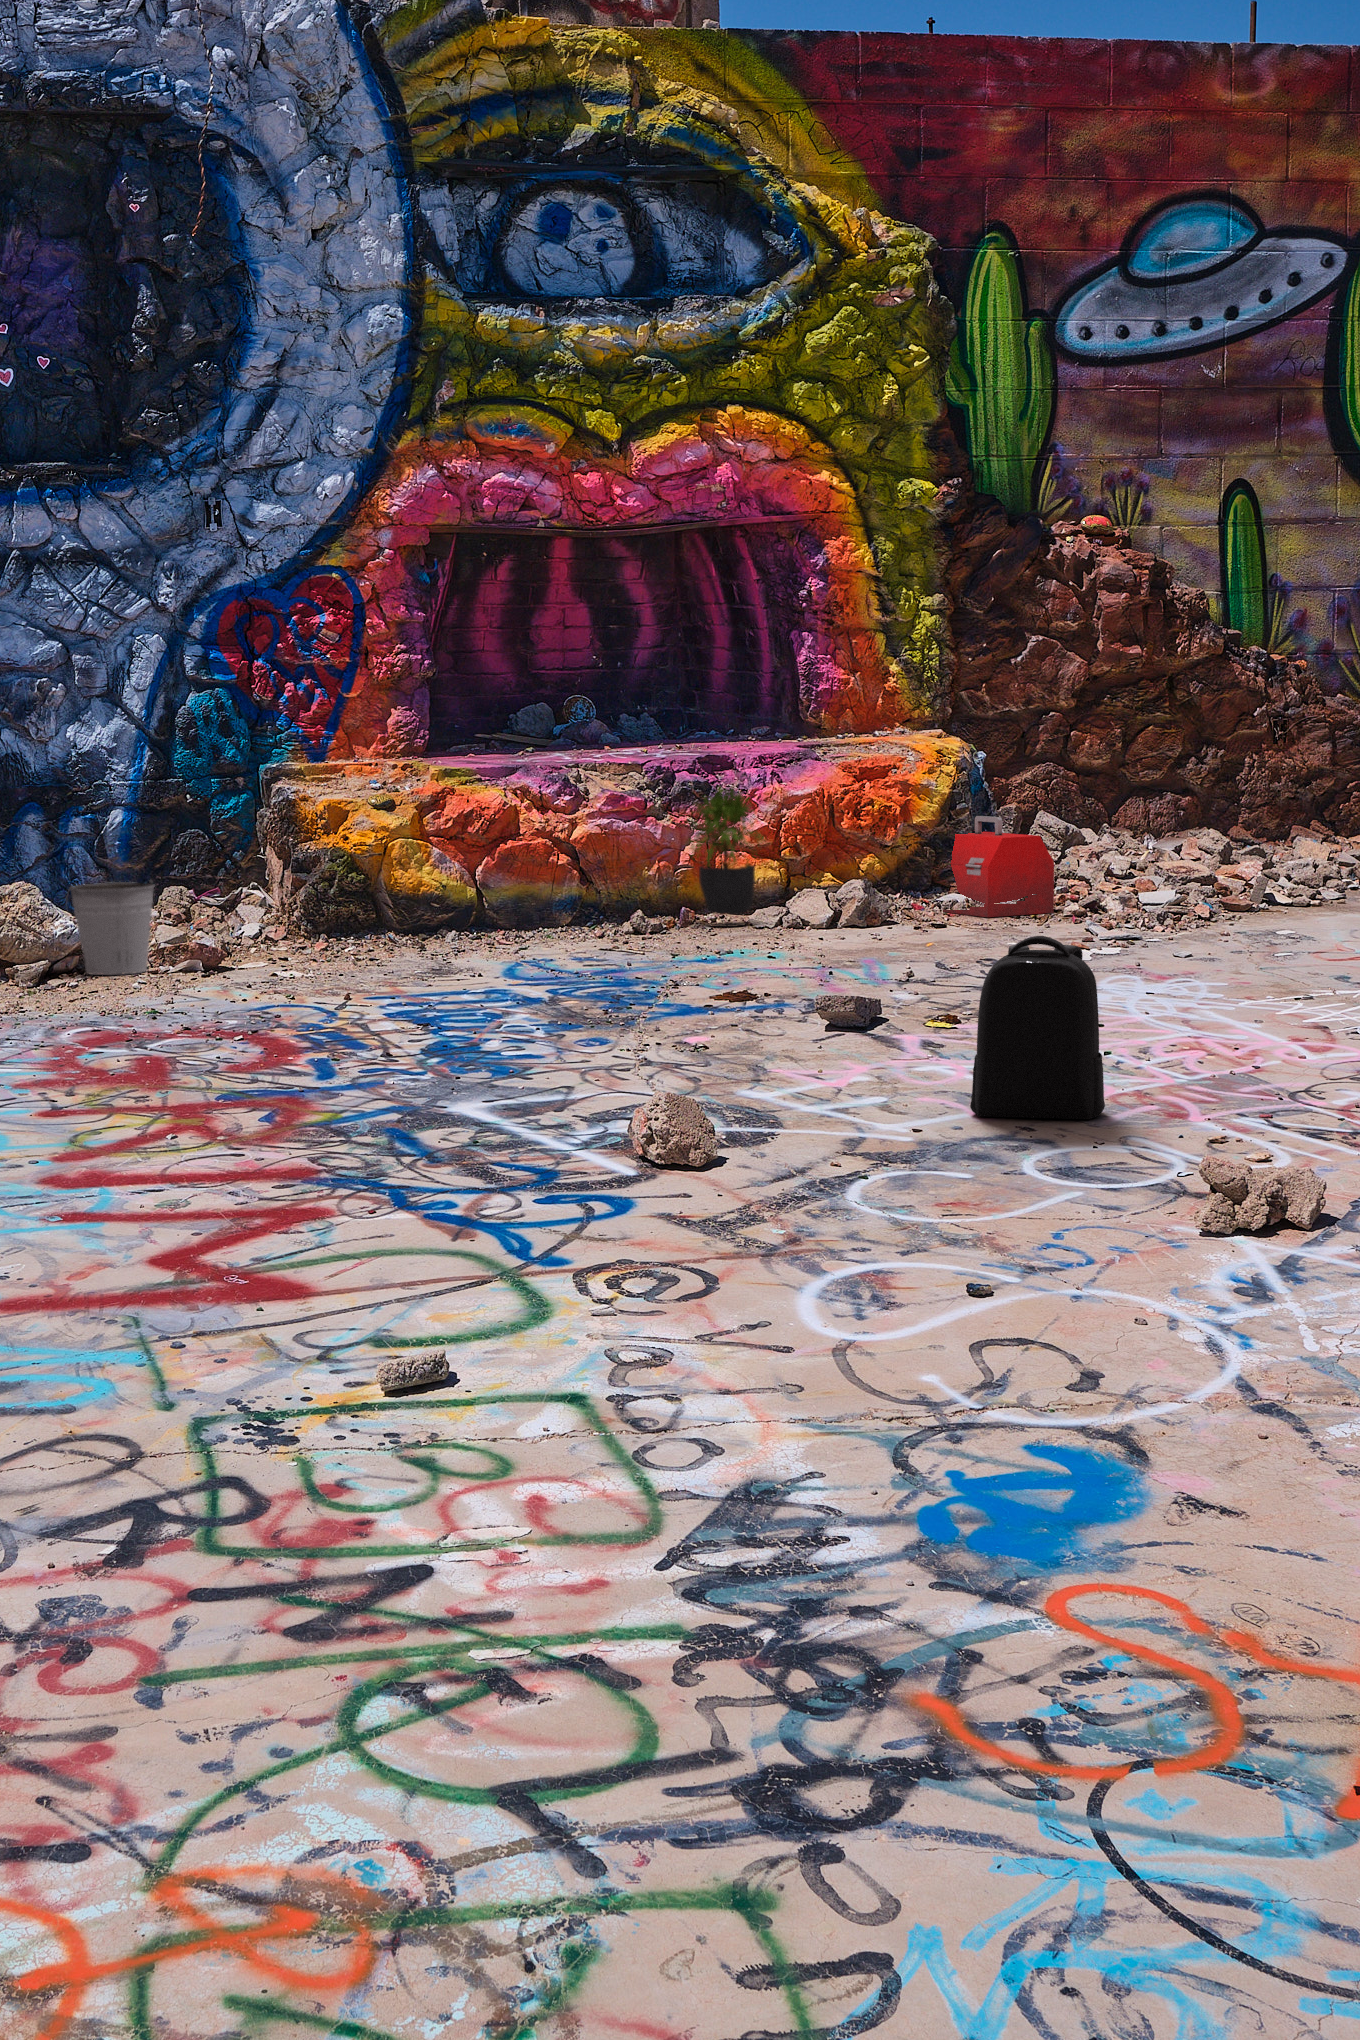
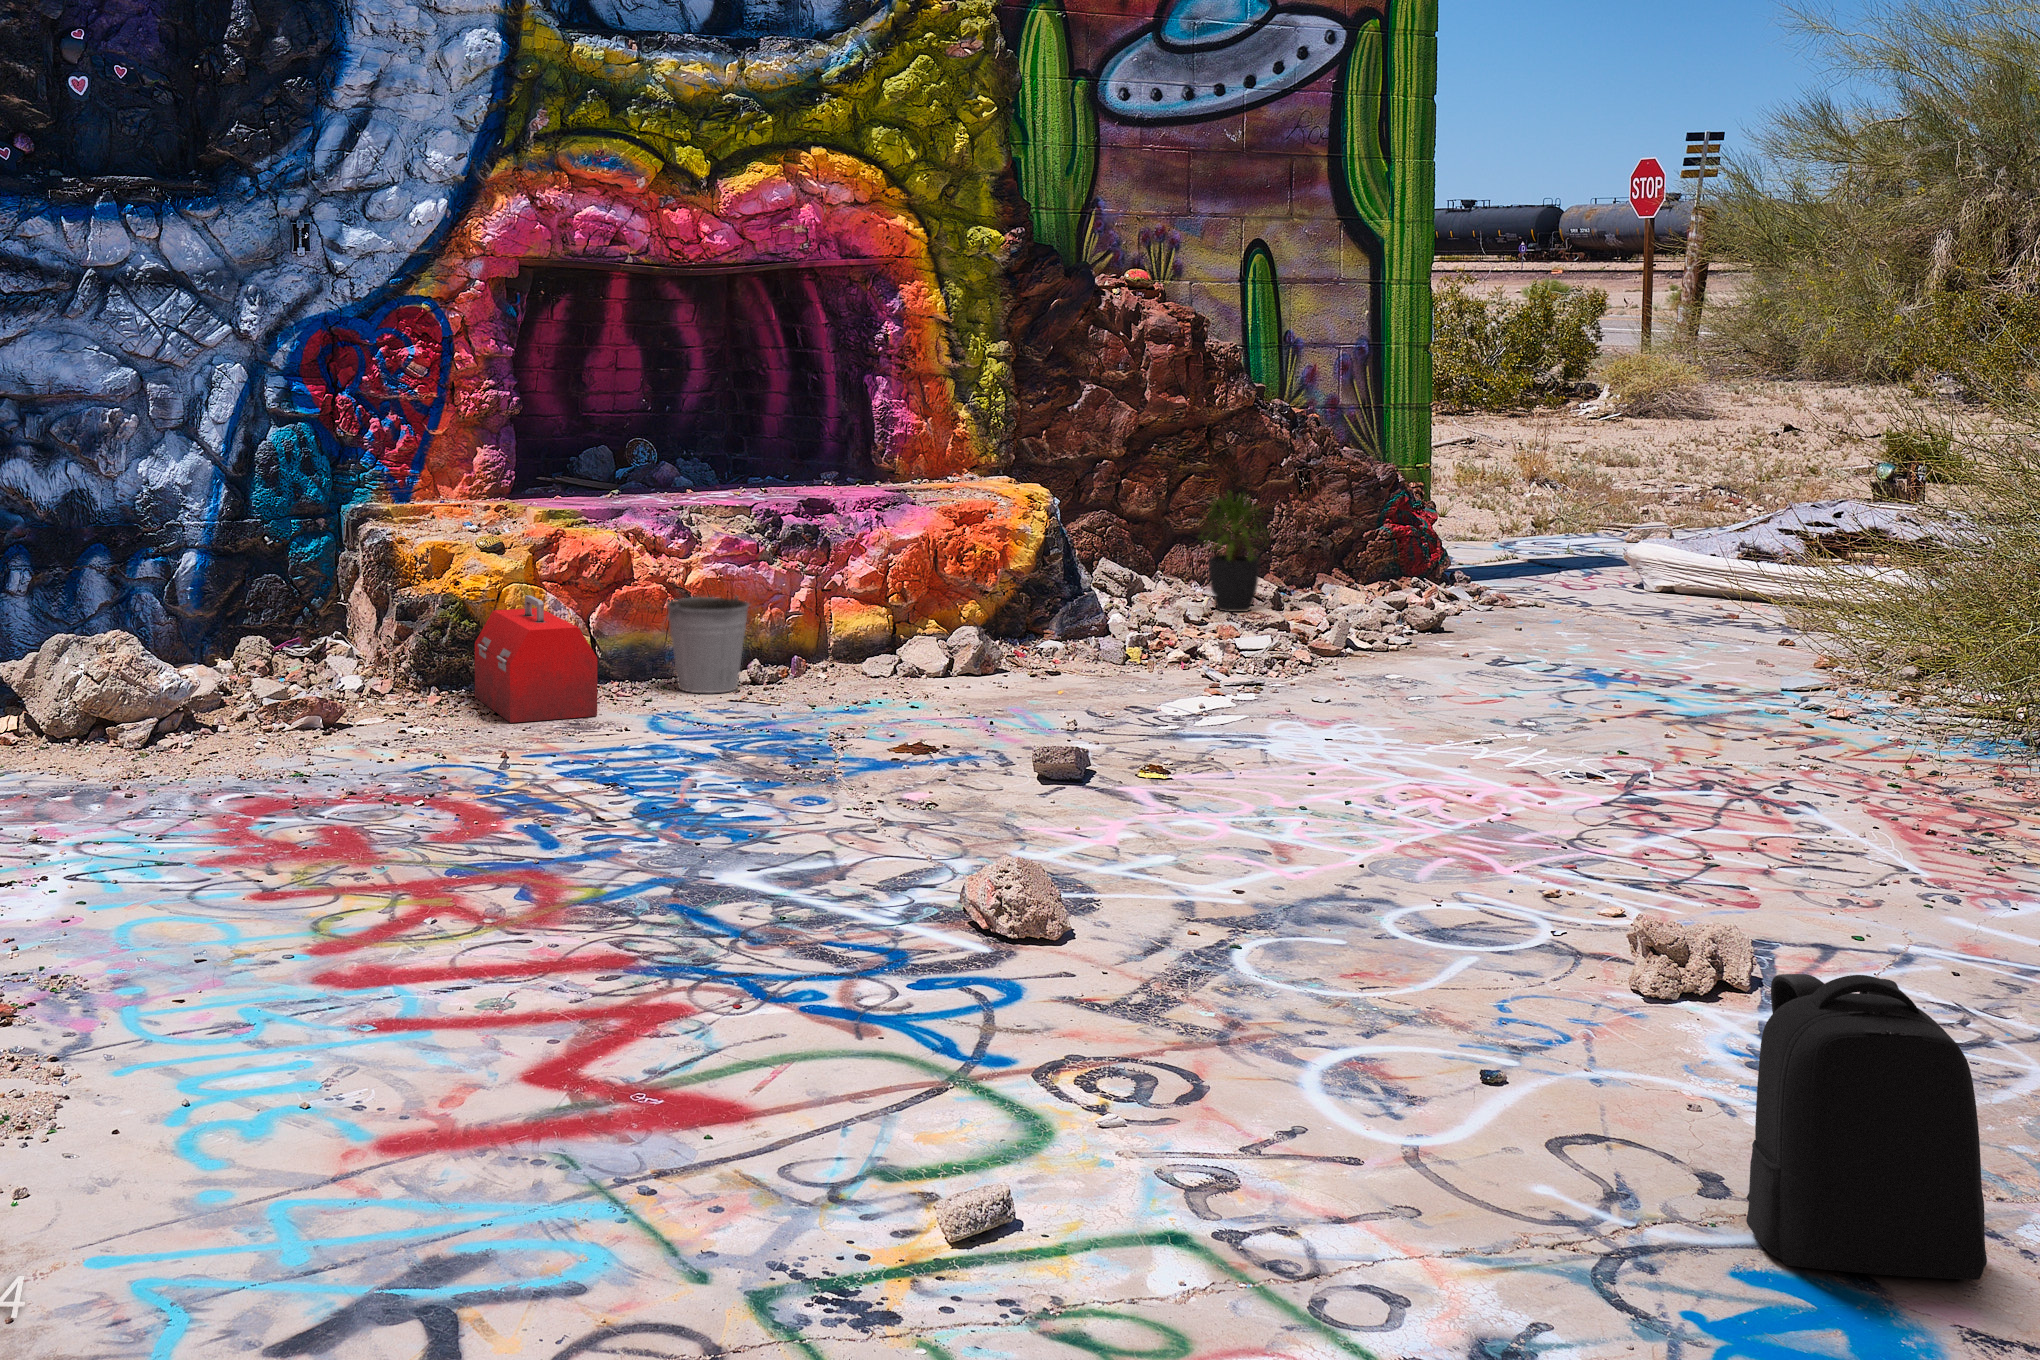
potted plant: present [686,787,765,927] -> present [1200,492,1274,612]
toolbox: present [943,816,1054,917] -> present [475,595,598,723]
bucket: present [69,881,154,975] -> present [666,596,749,693]

